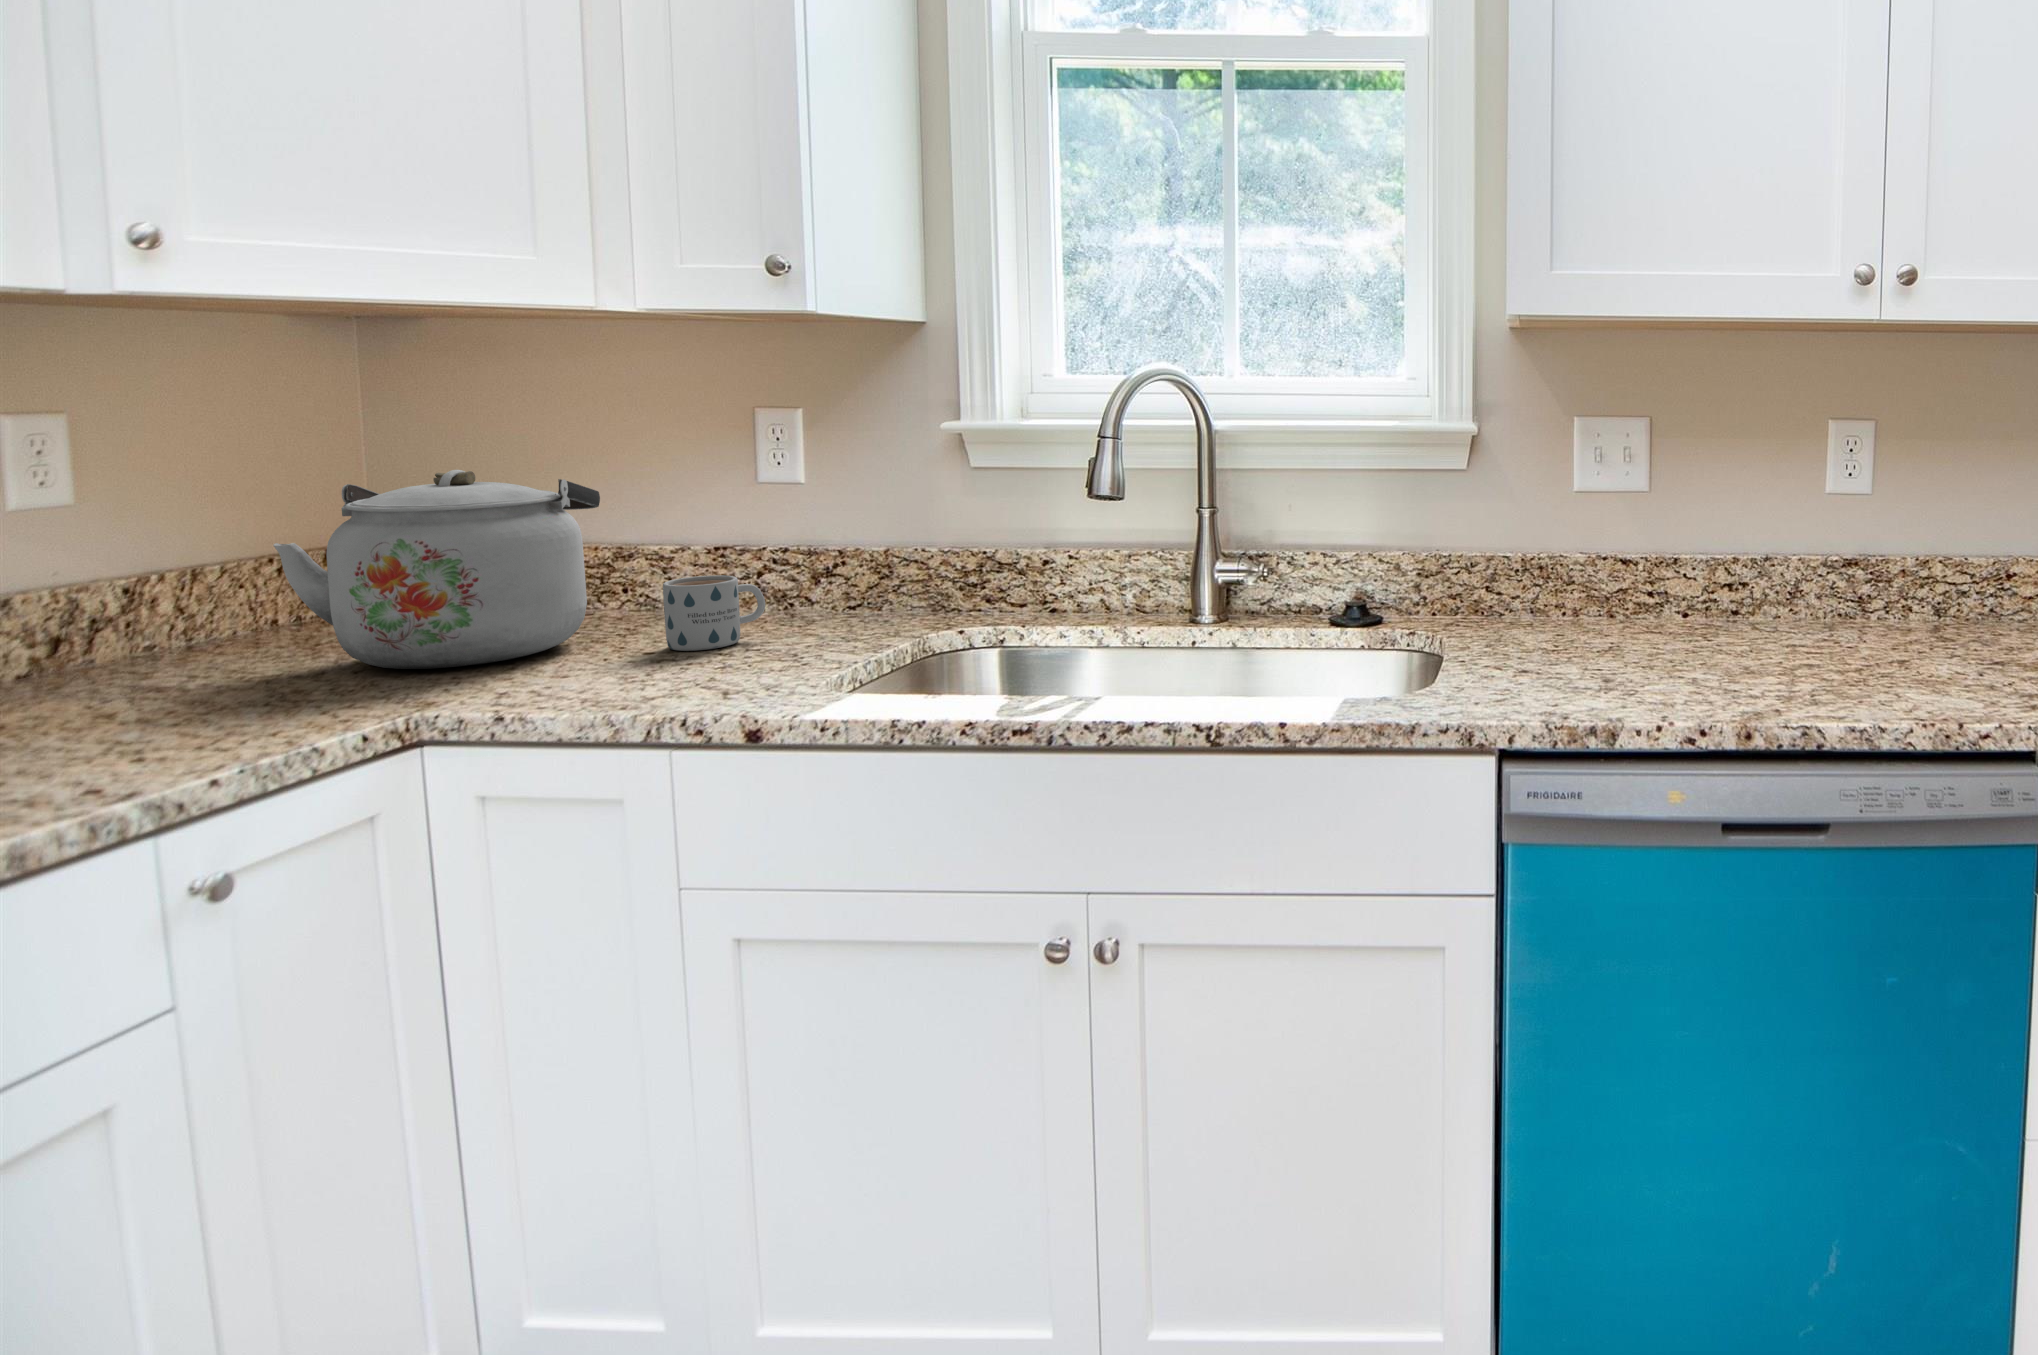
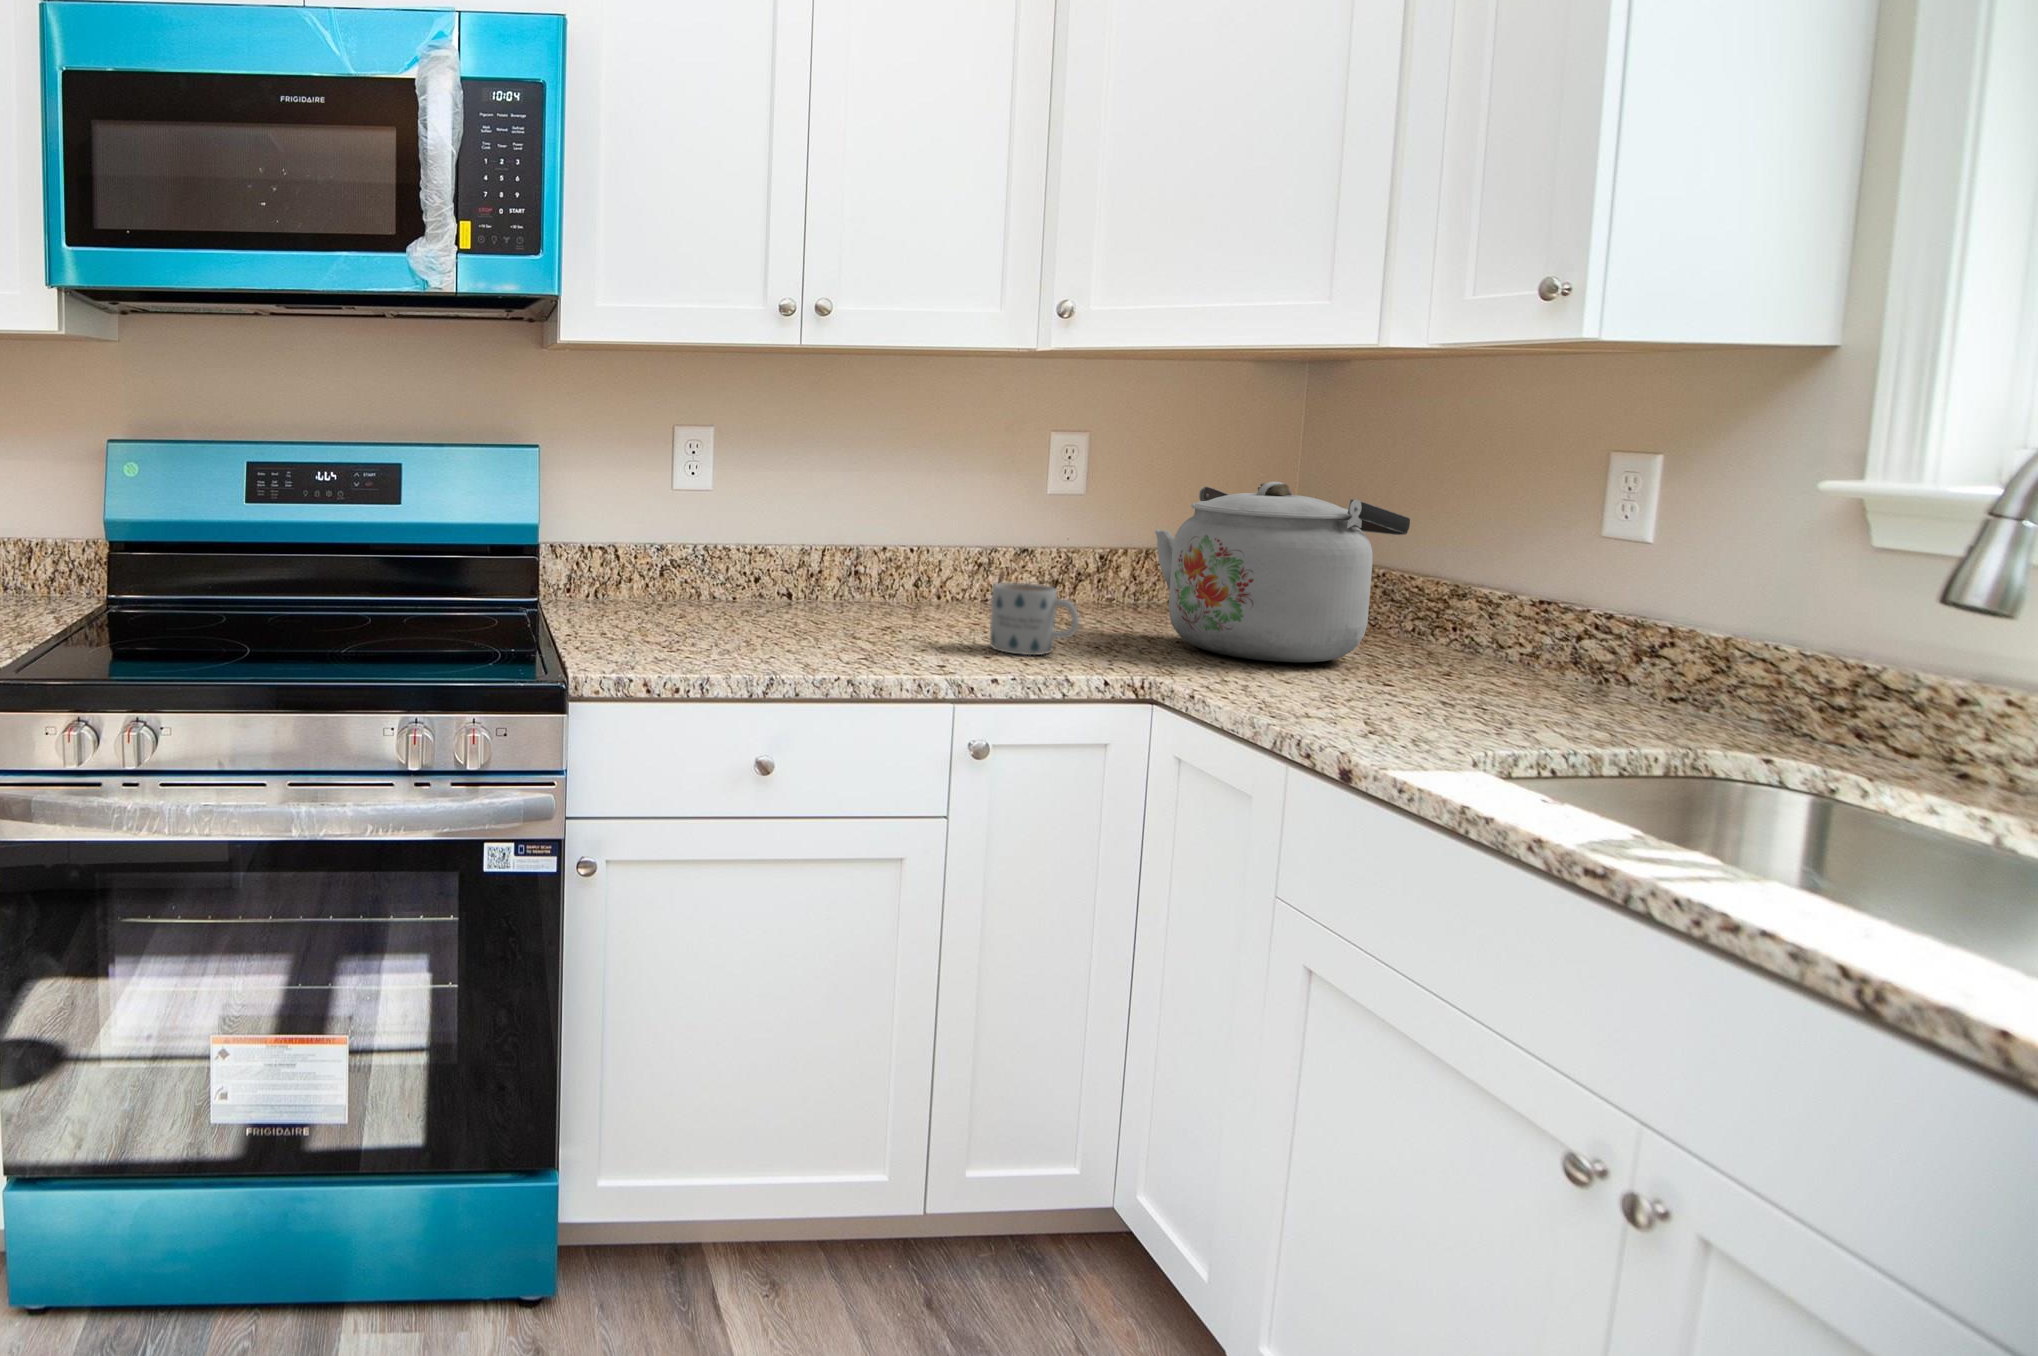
mug: present [663,575,765,651] -> present [990,583,1079,655]

